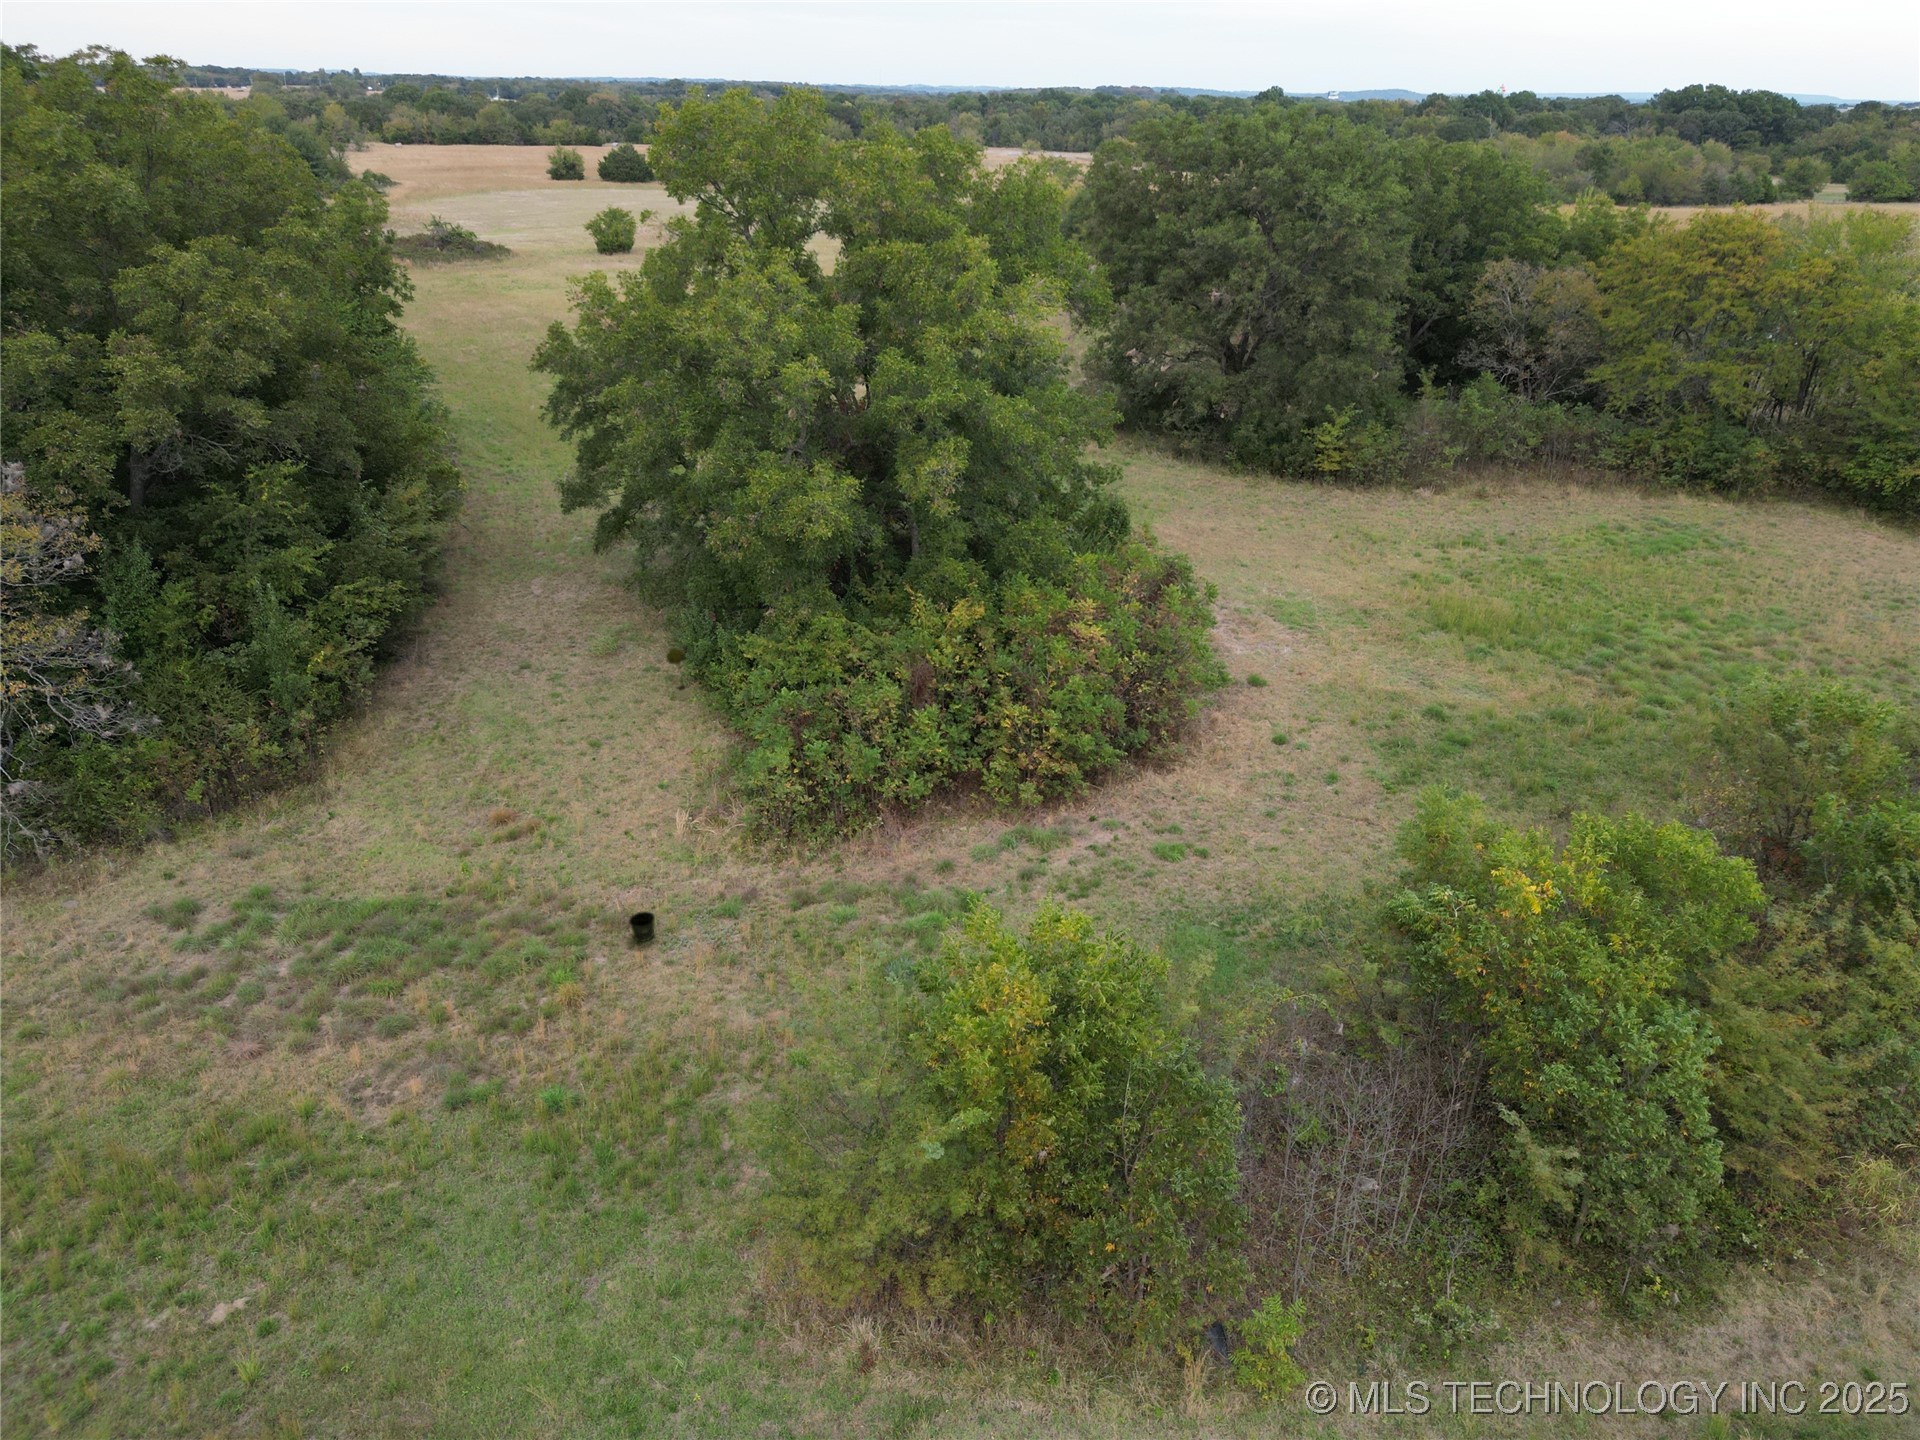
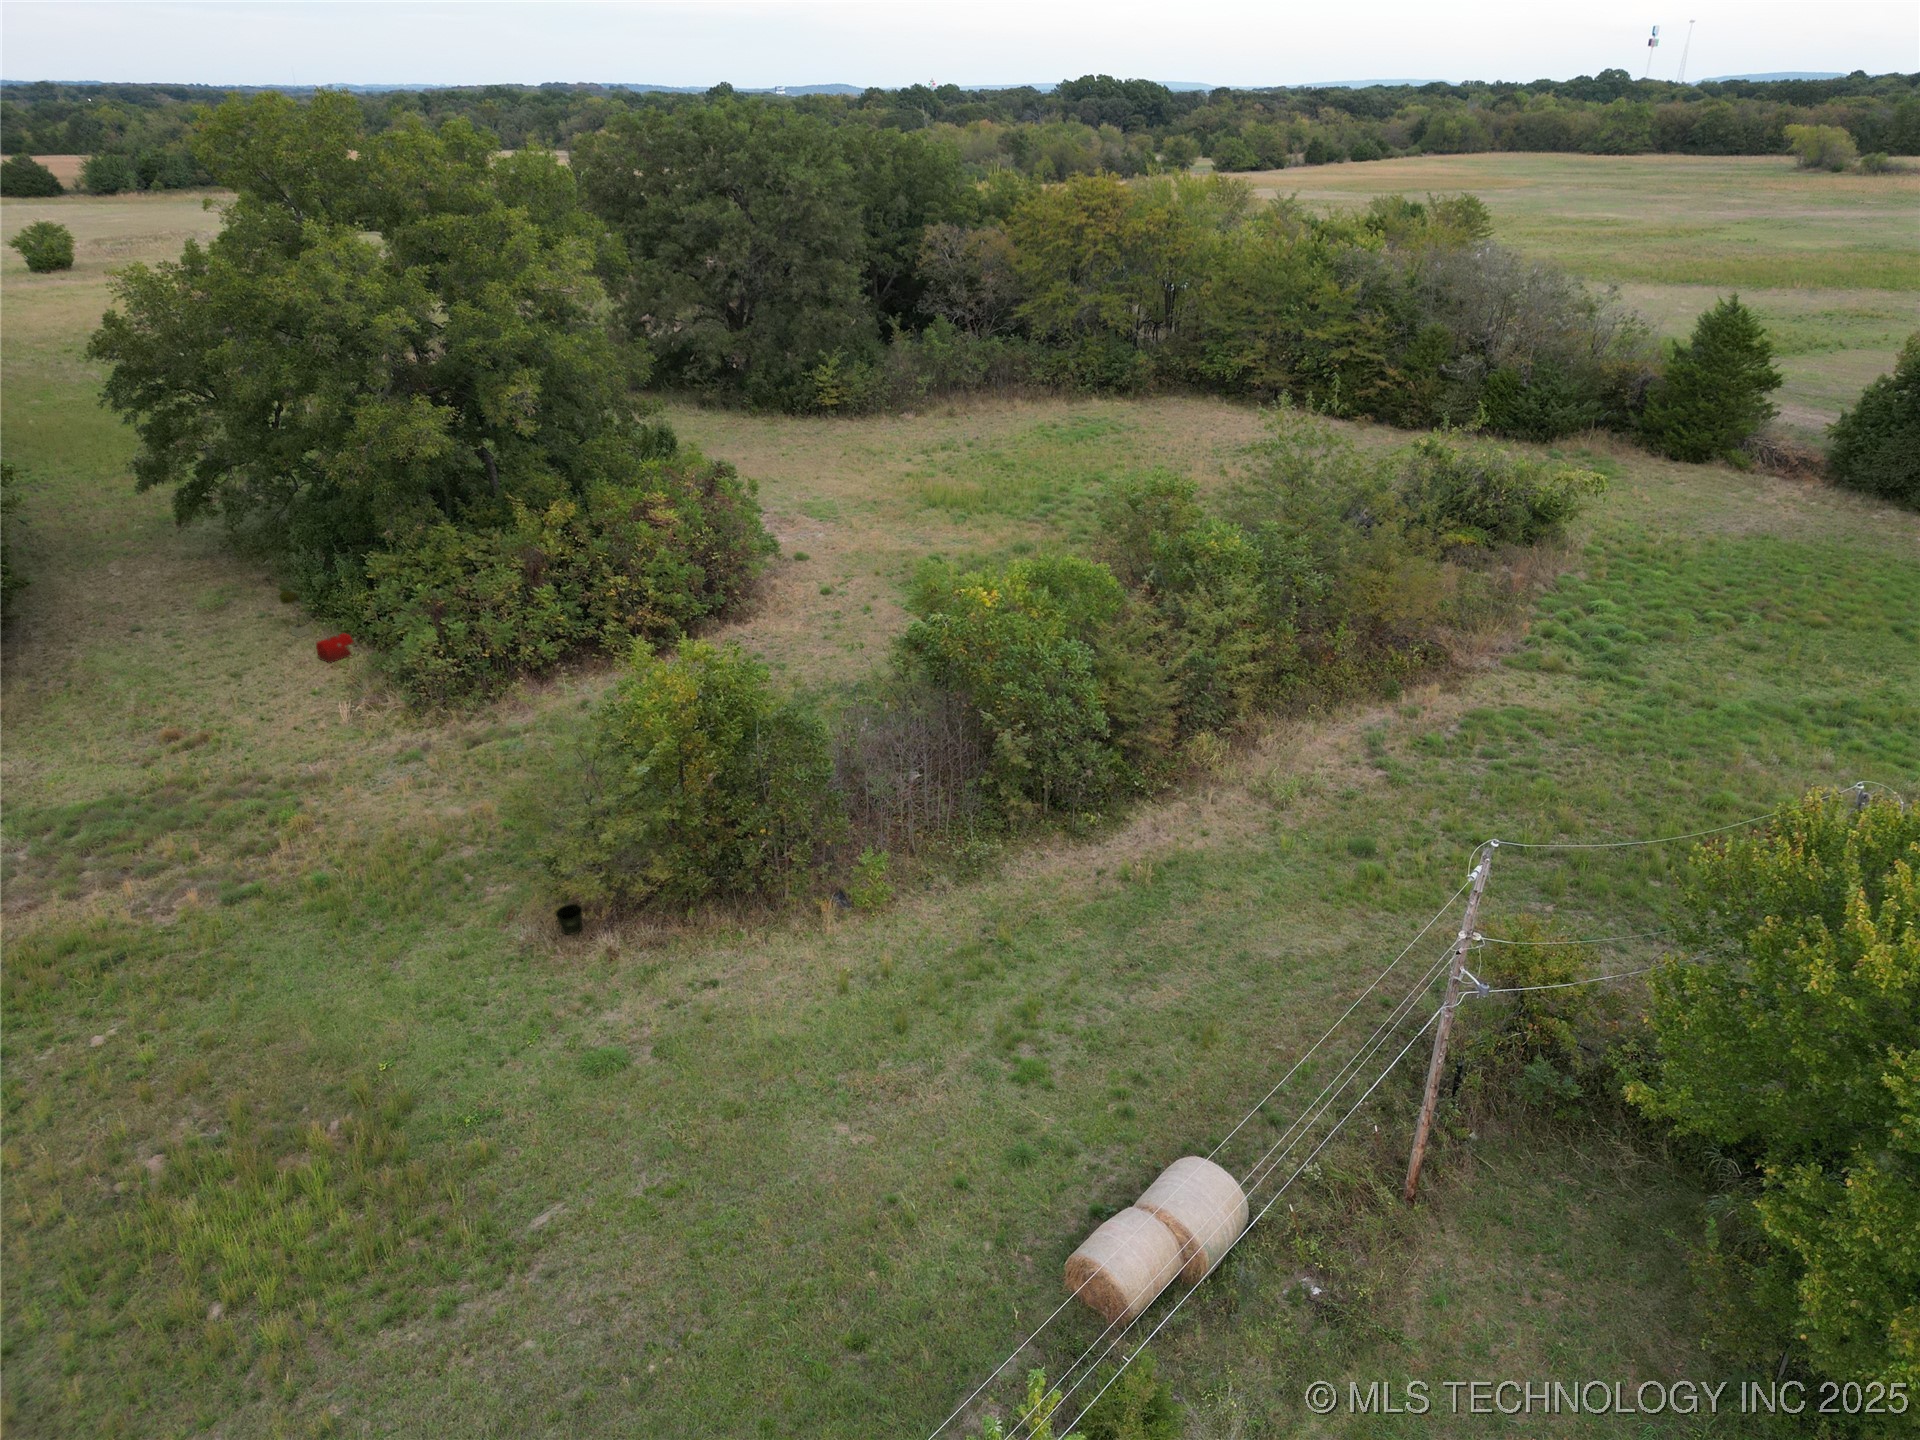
toolbox: none [684,710,724,744] -> present [316,633,353,663]
bucket: present [629,911,655,942] -> present [555,904,582,935]

